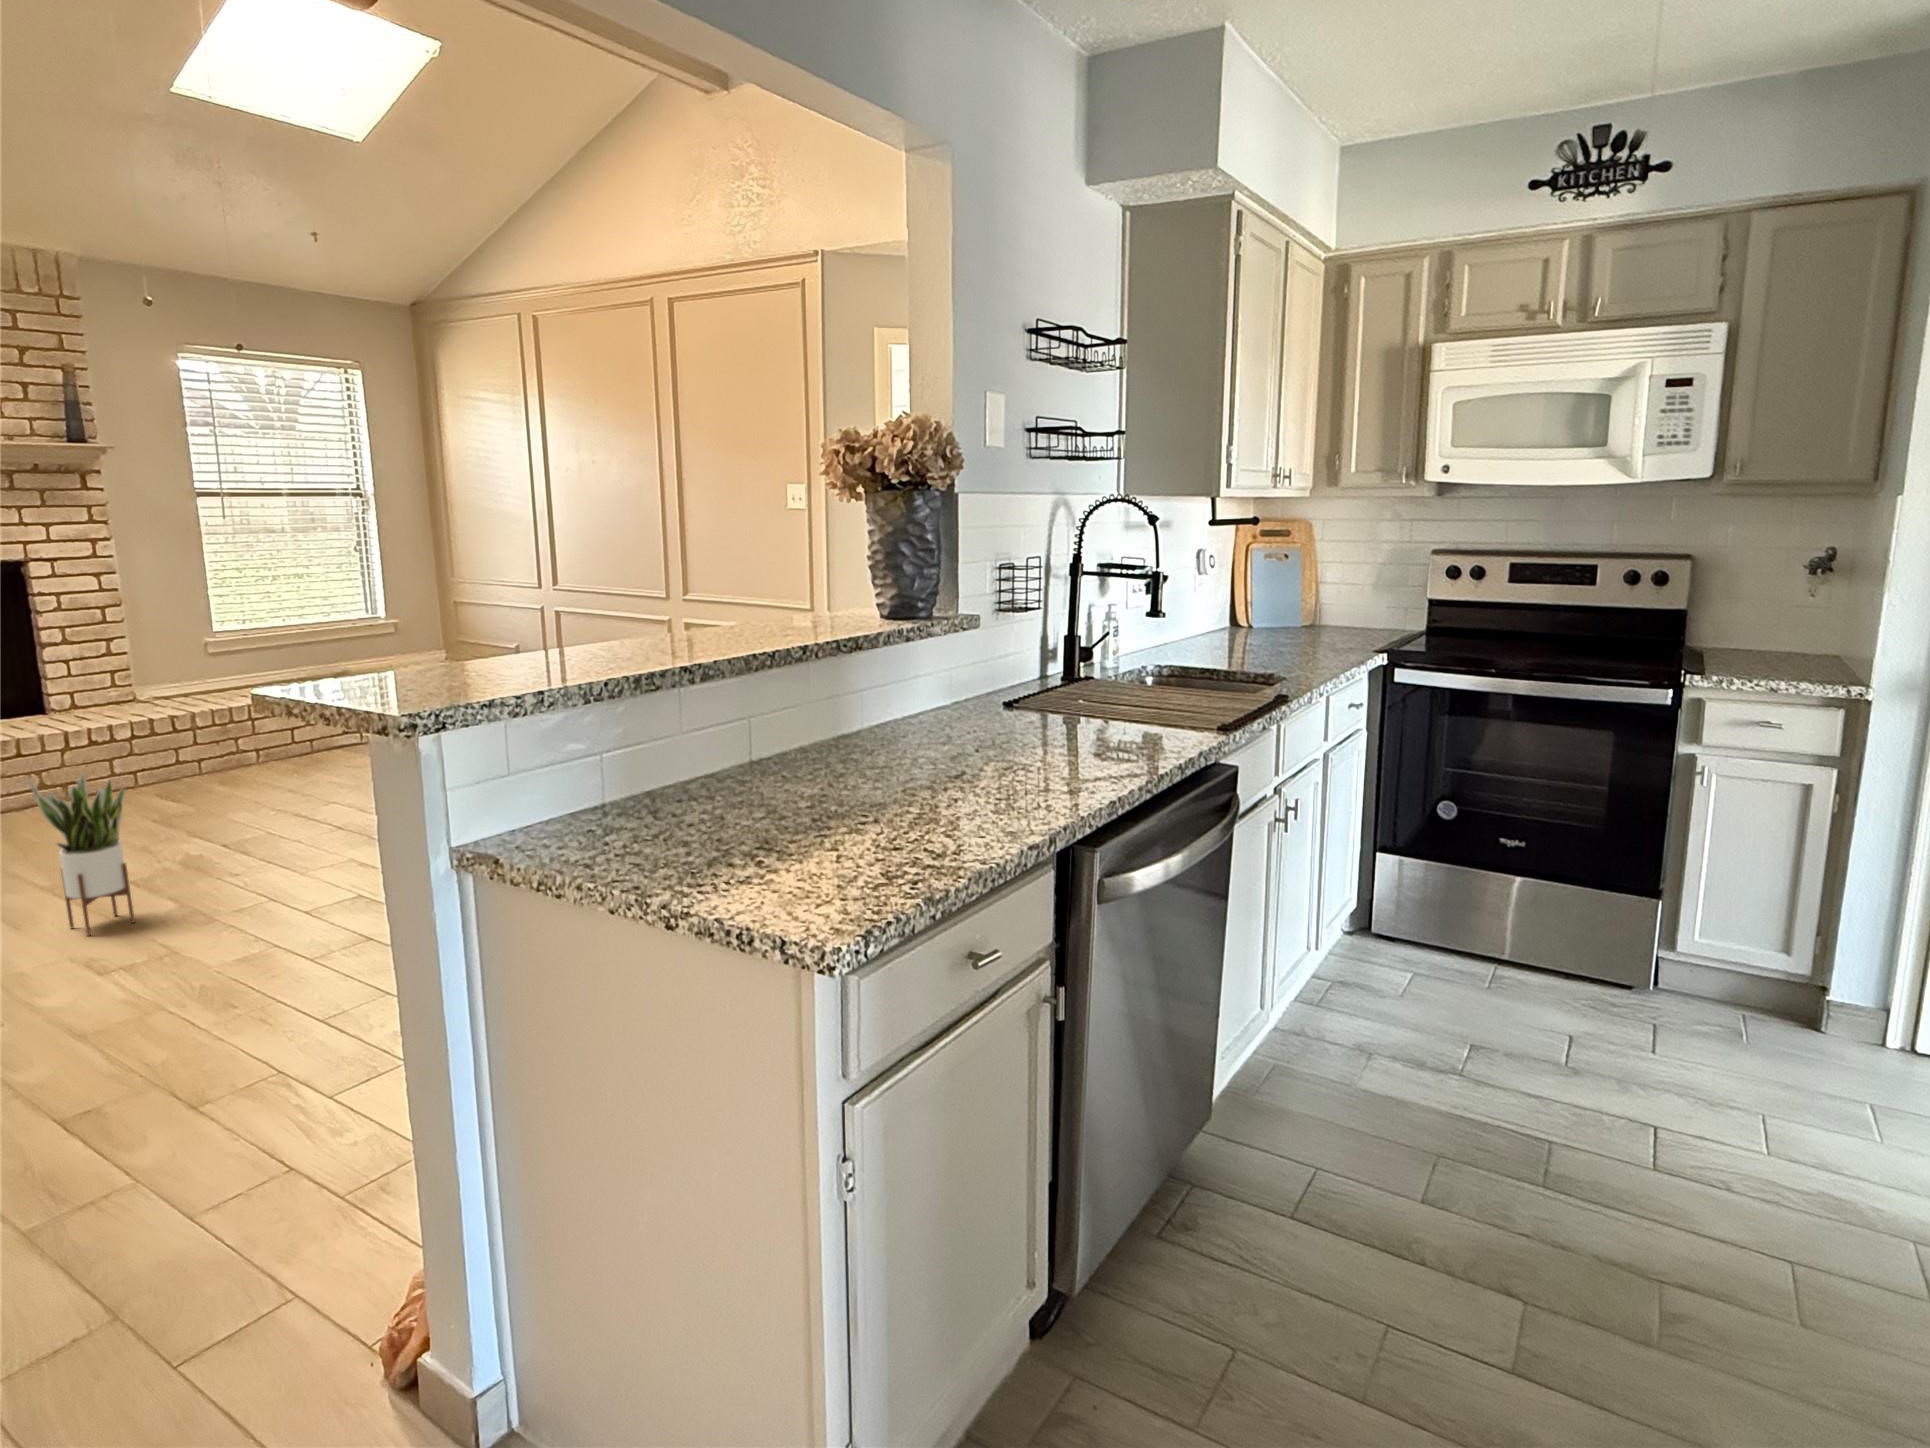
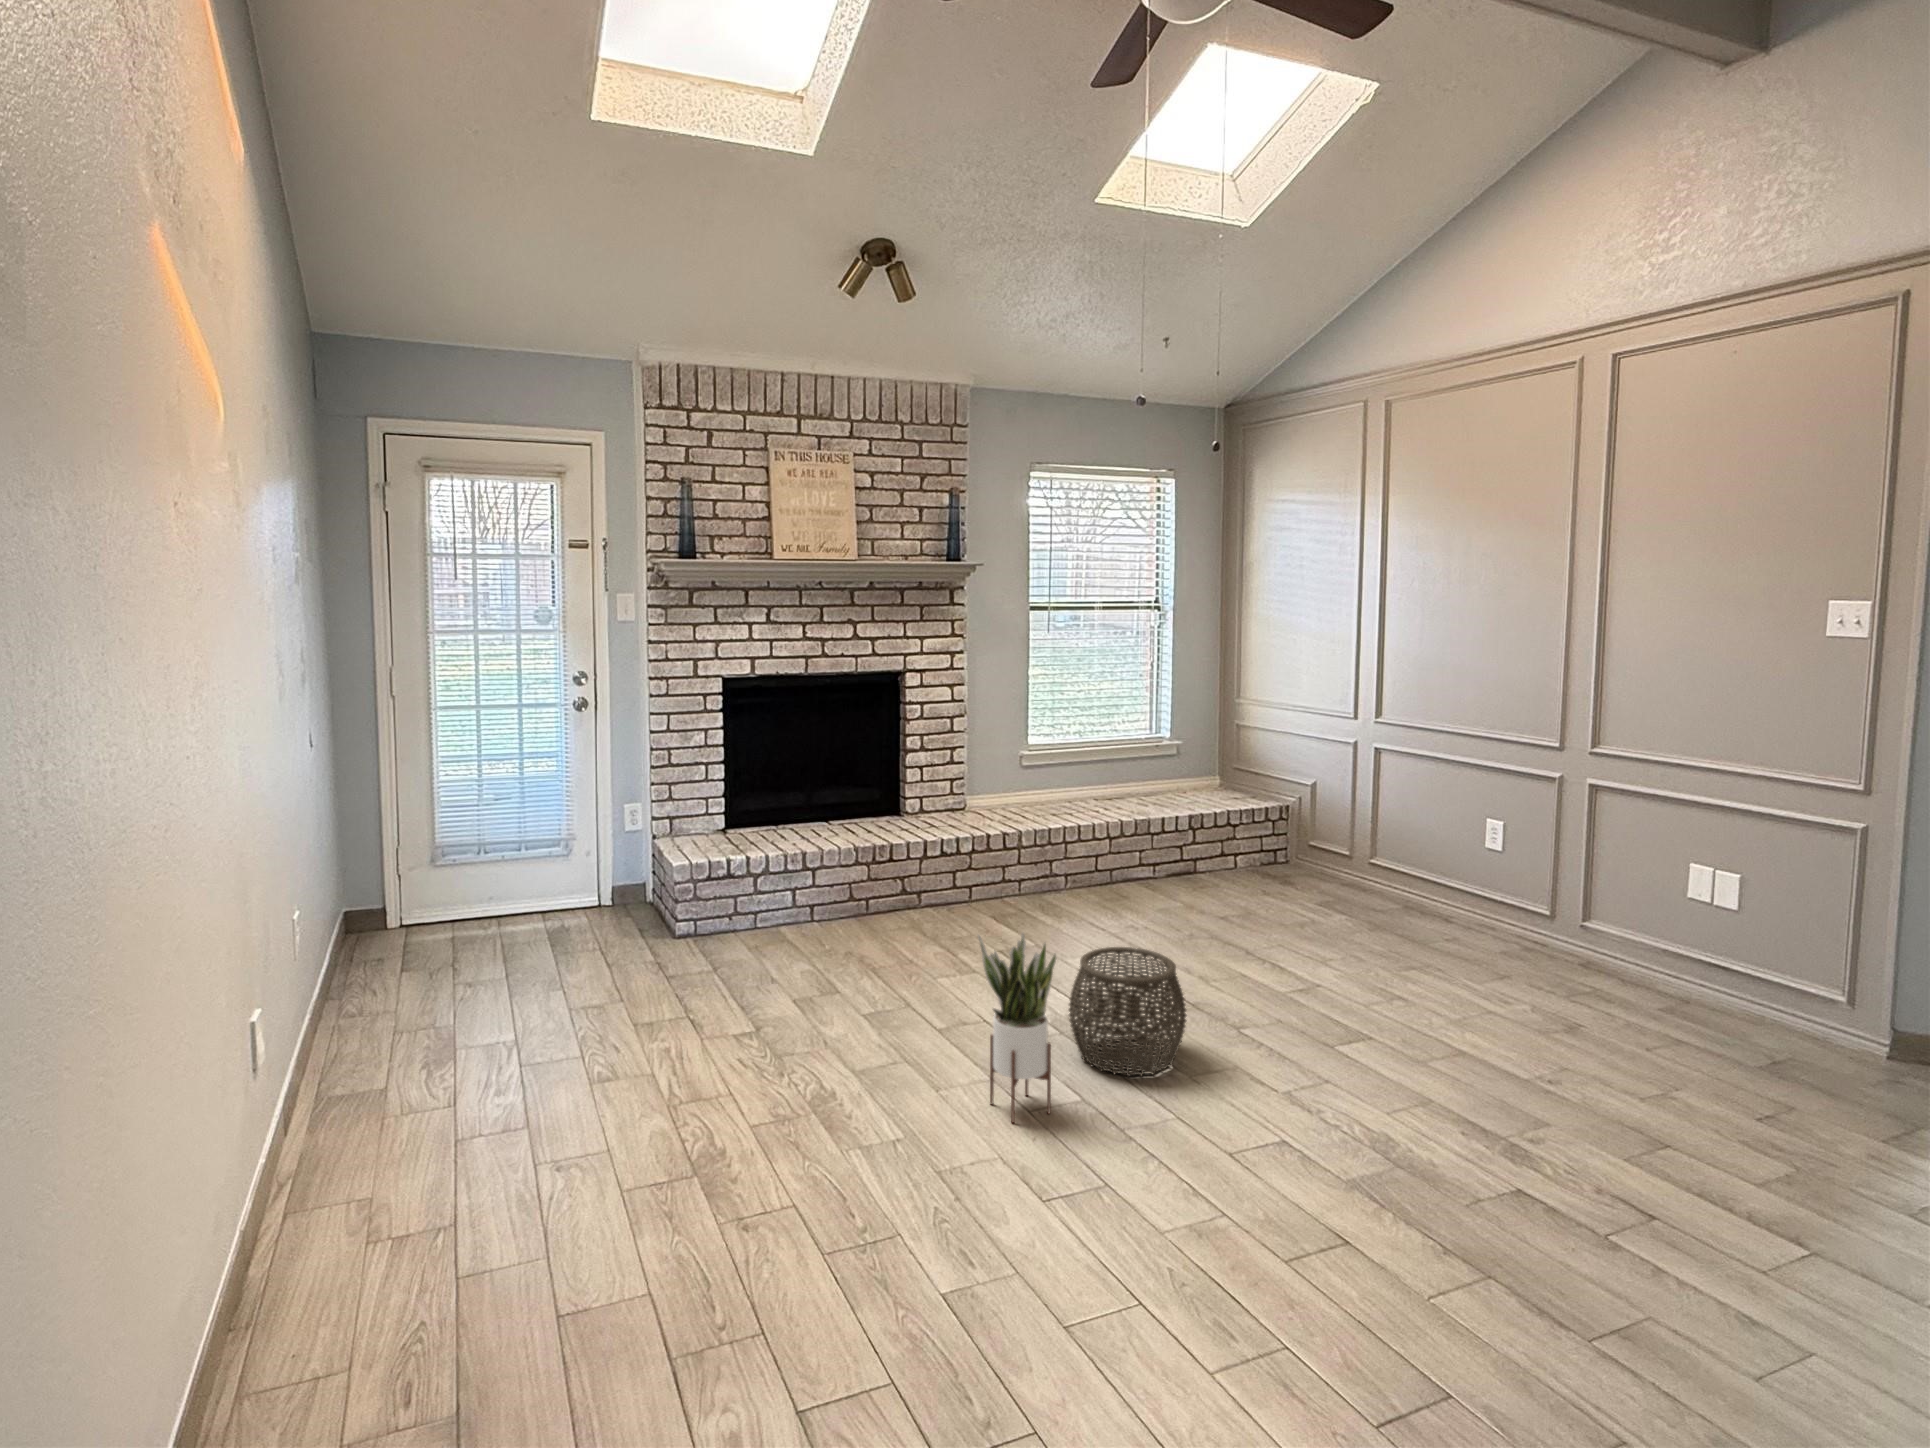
woven basket: none [173,783,296,886] -> present [1069,947,1187,1076]

